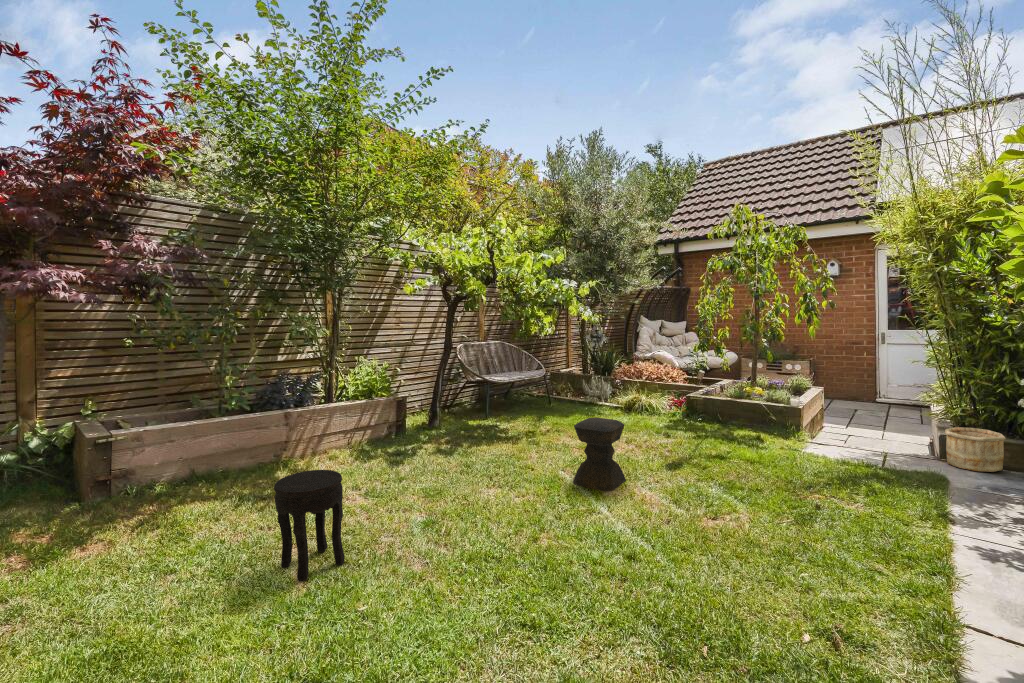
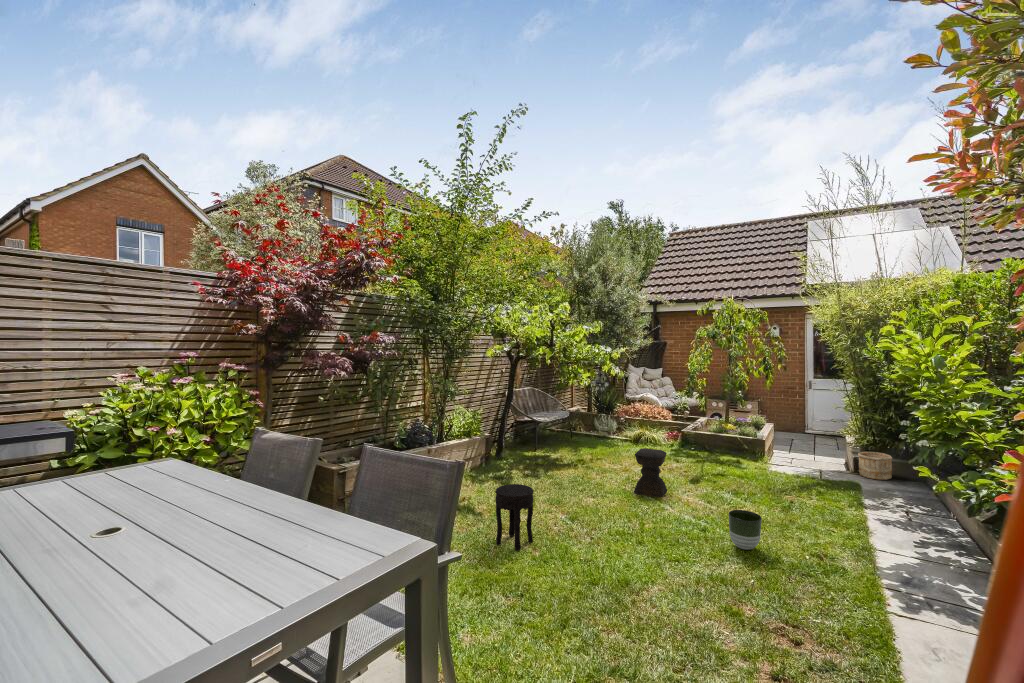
planter: none [671,527,730,603] -> present [729,510,762,550]

